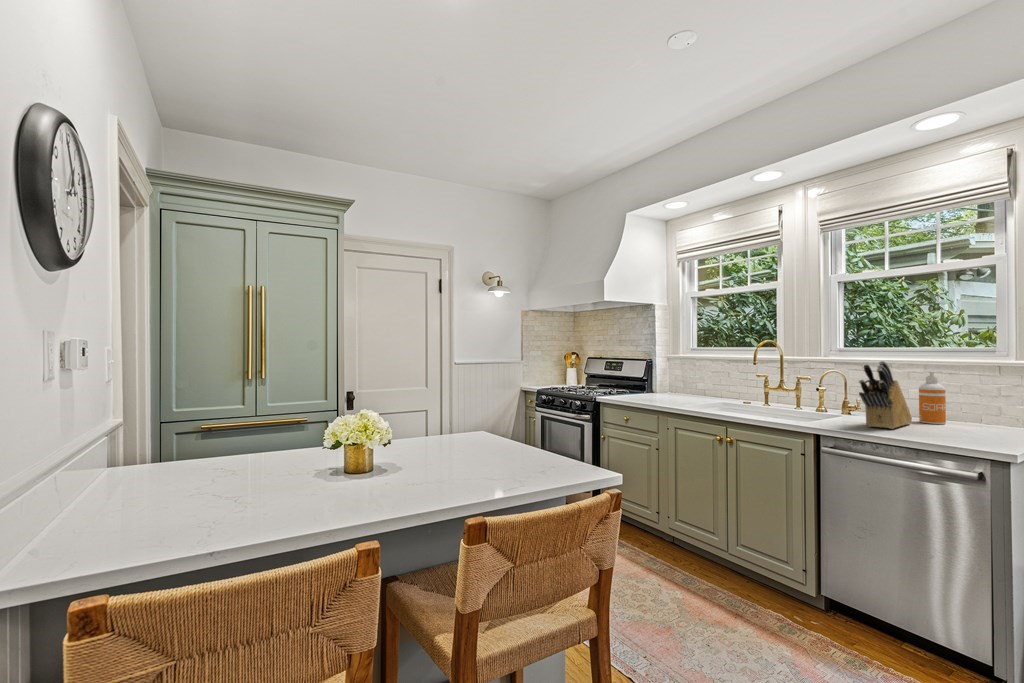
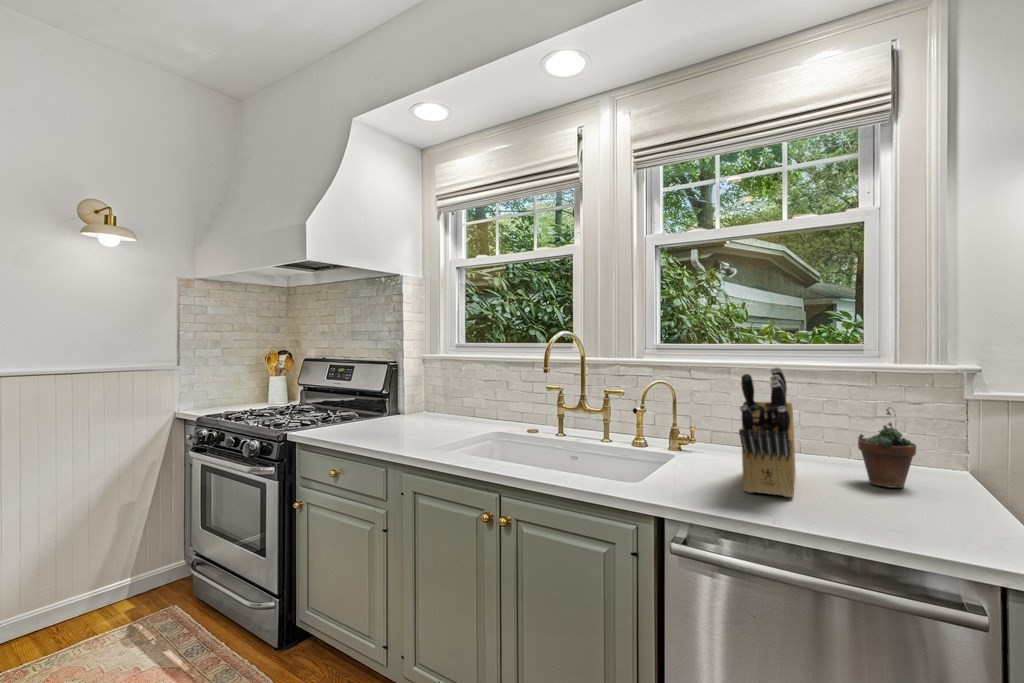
soap dispenser: present [919,371,946,424] -> none [795,382,835,471]
succulent plant: none [950,385,986,431] -> present [858,407,916,488]

